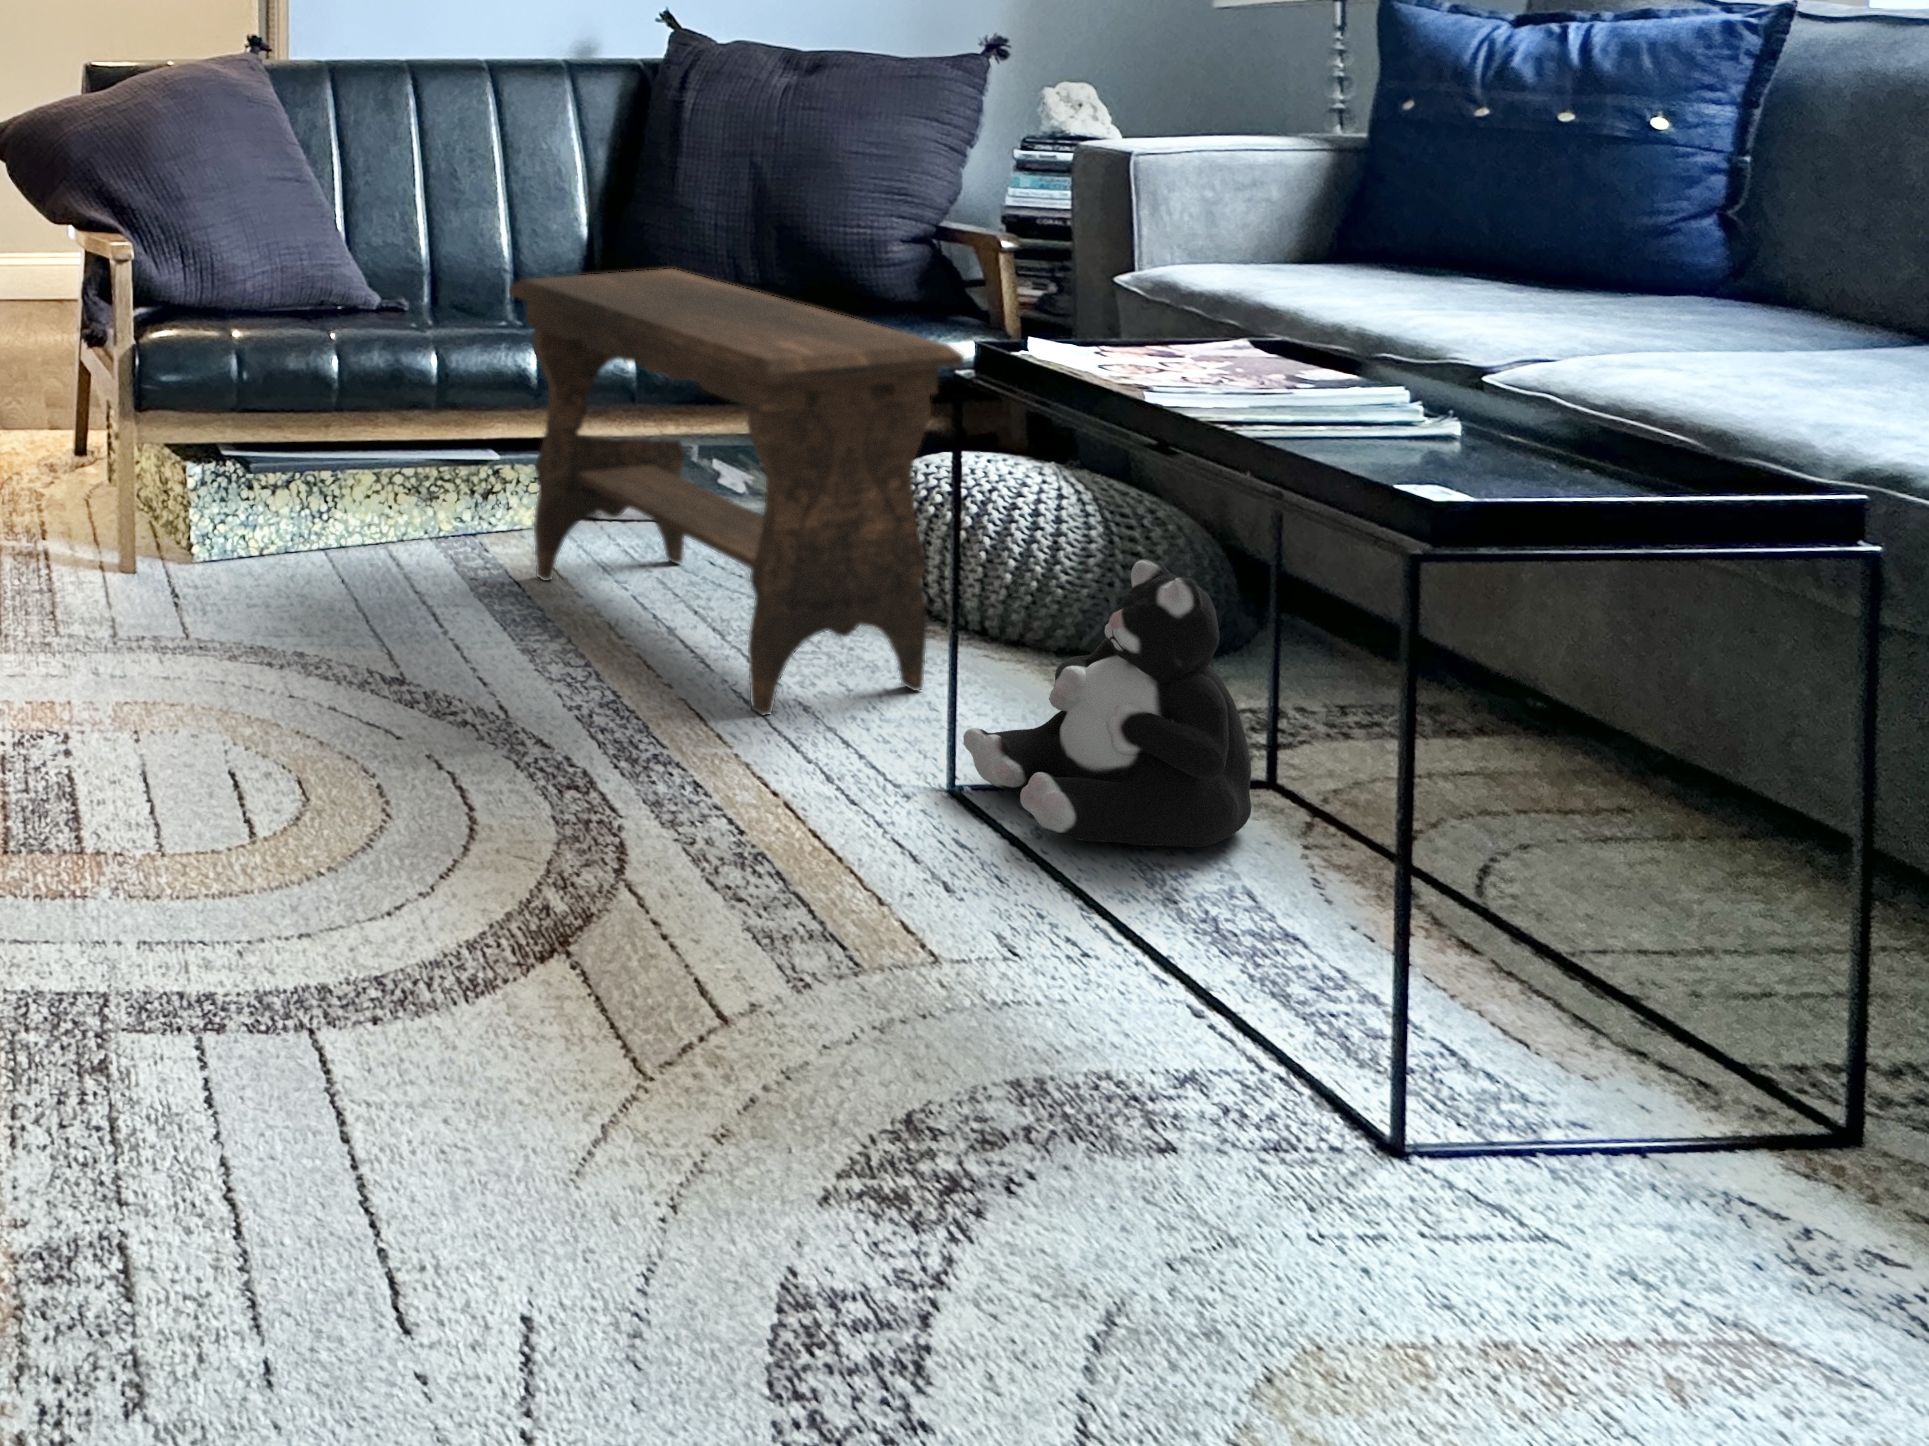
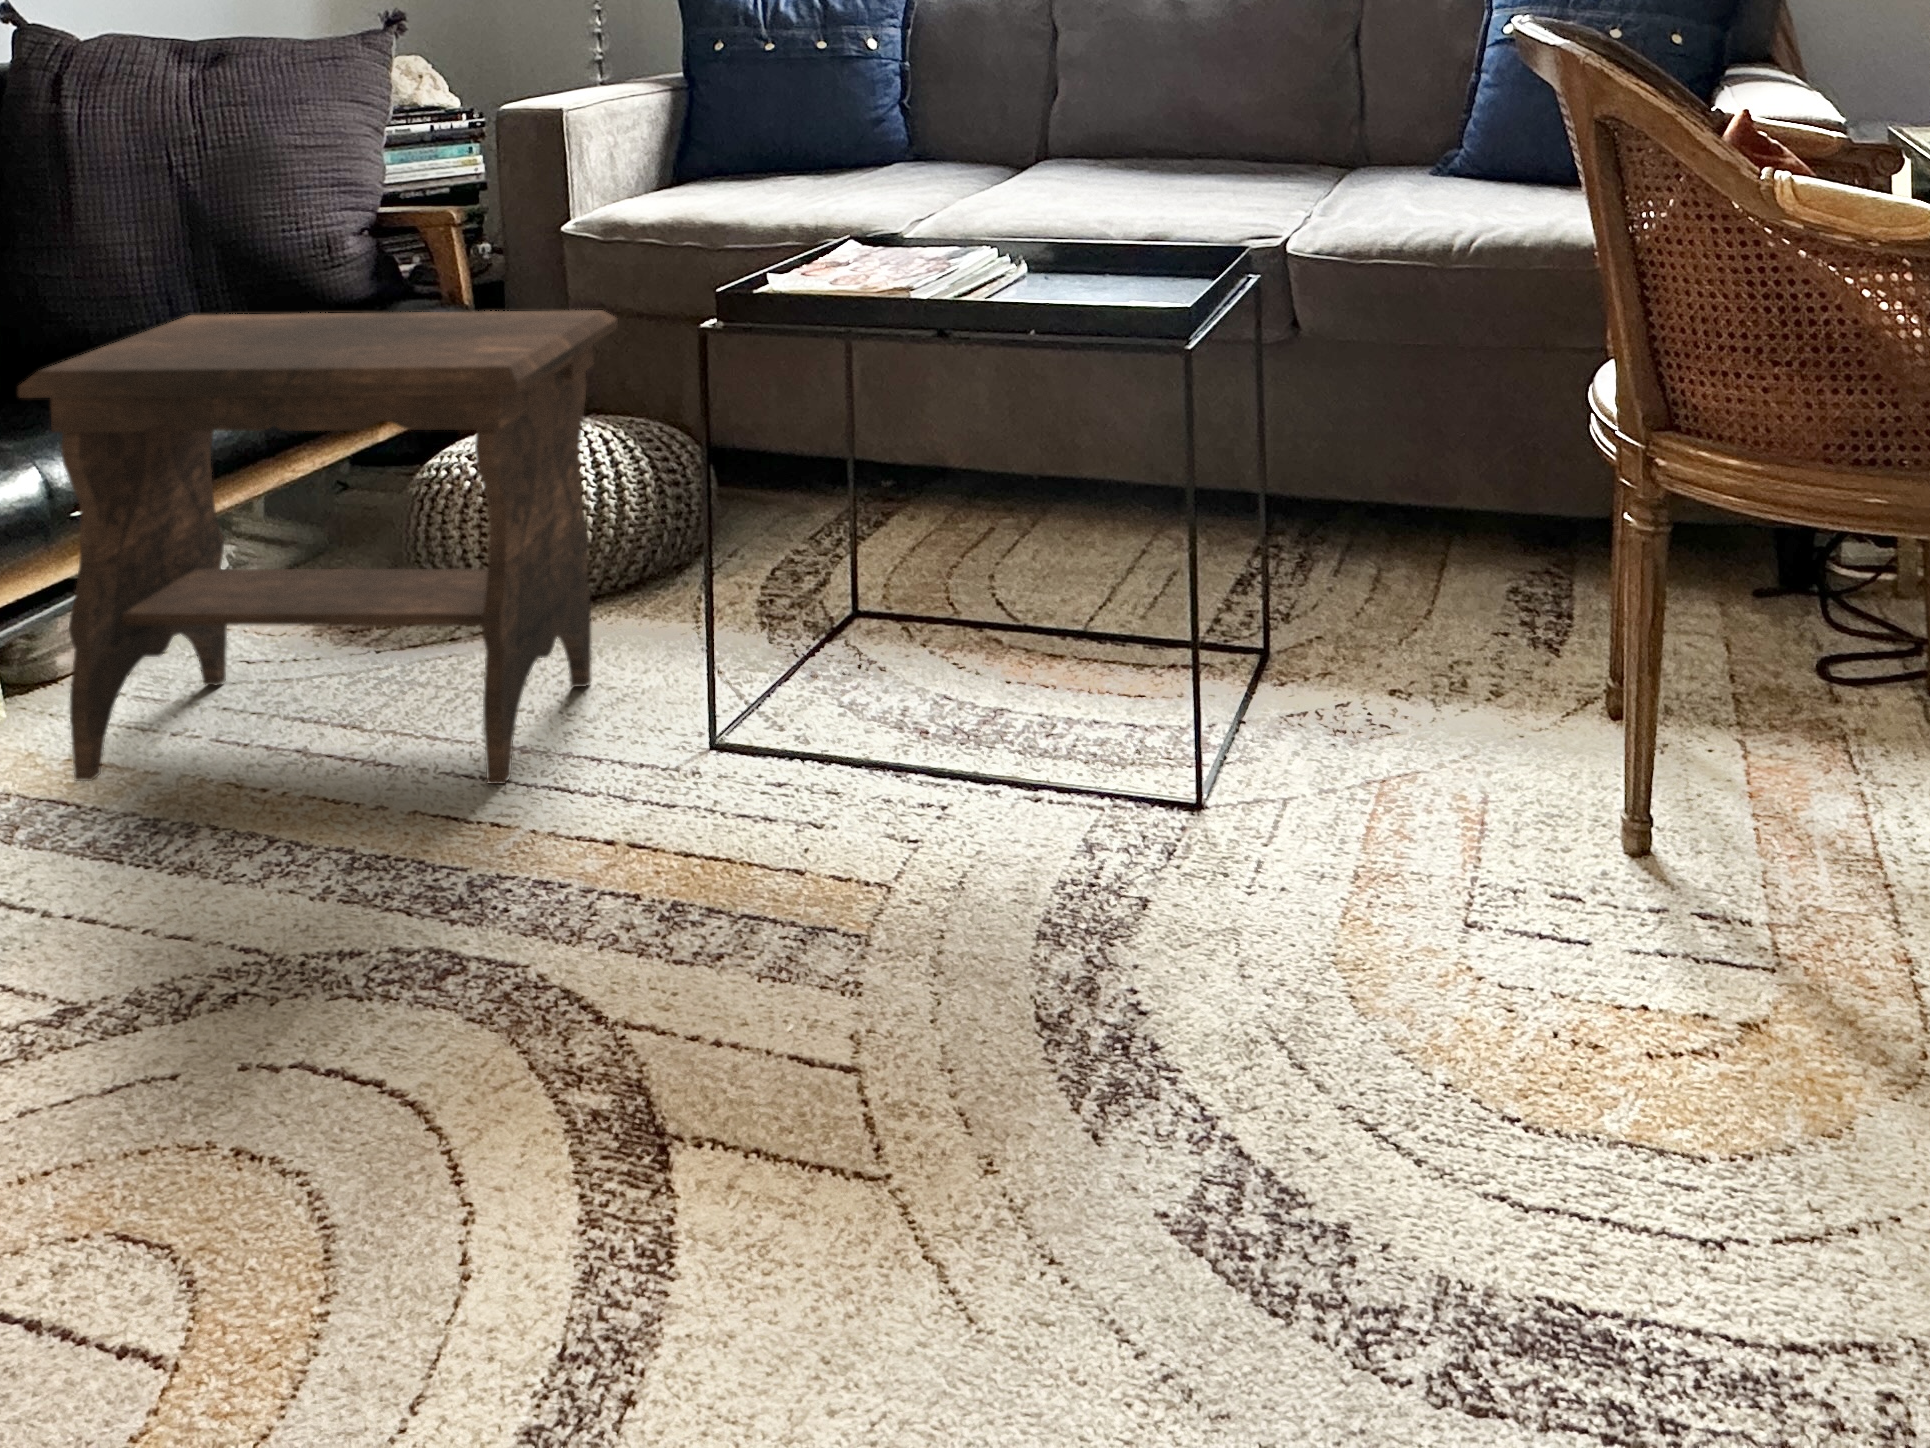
plush toy: present [963,558,1252,847] -> none [718,453,926,737]

